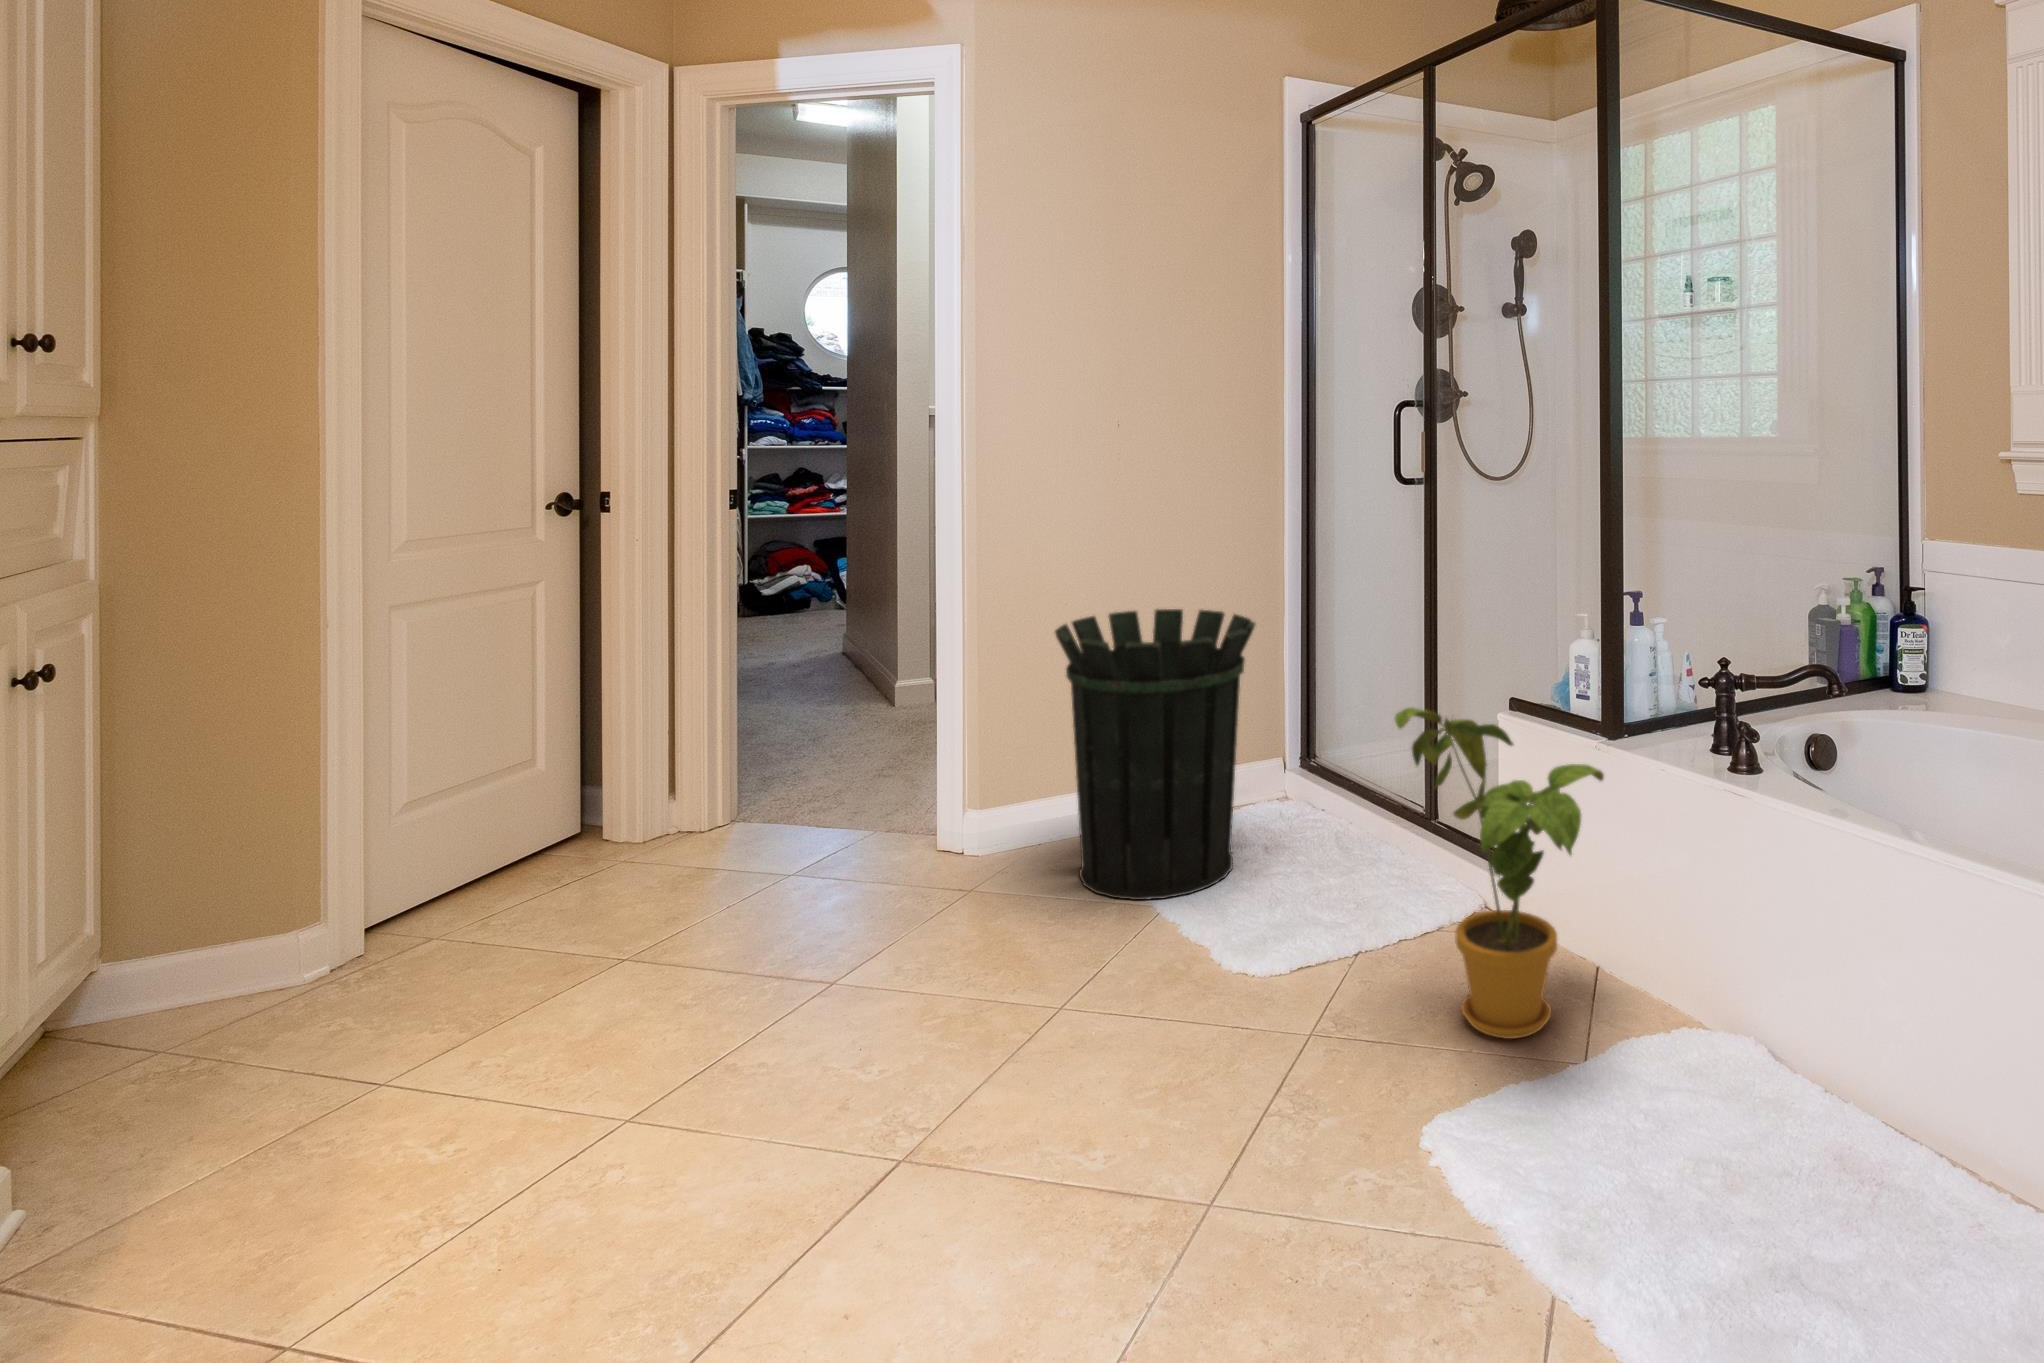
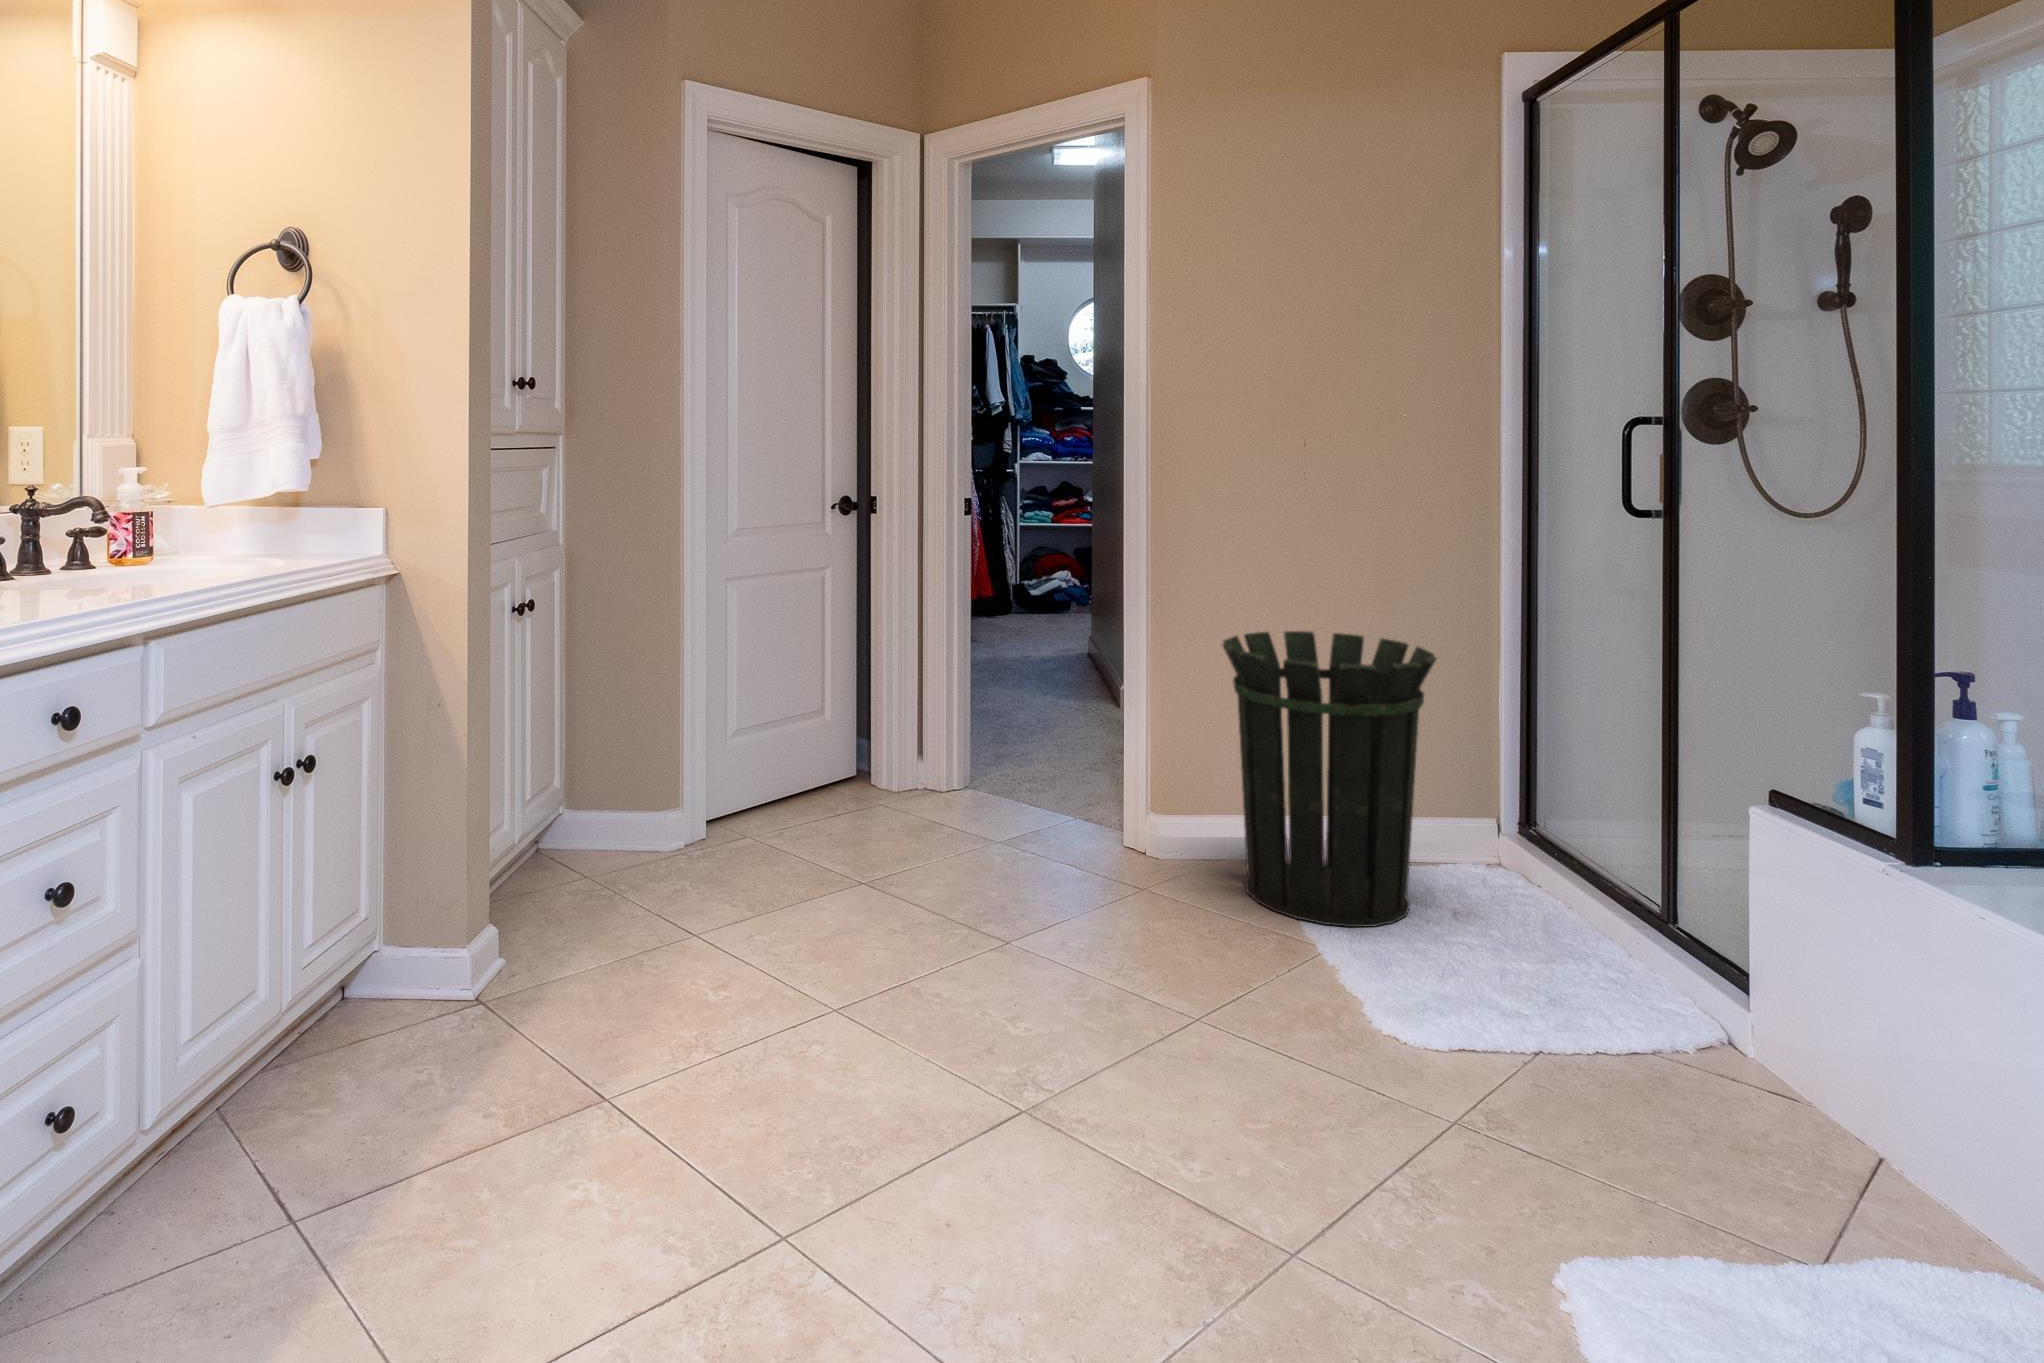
house plant: present [1395,707,1604,1039] -> none [1550,764,1881,1190]

